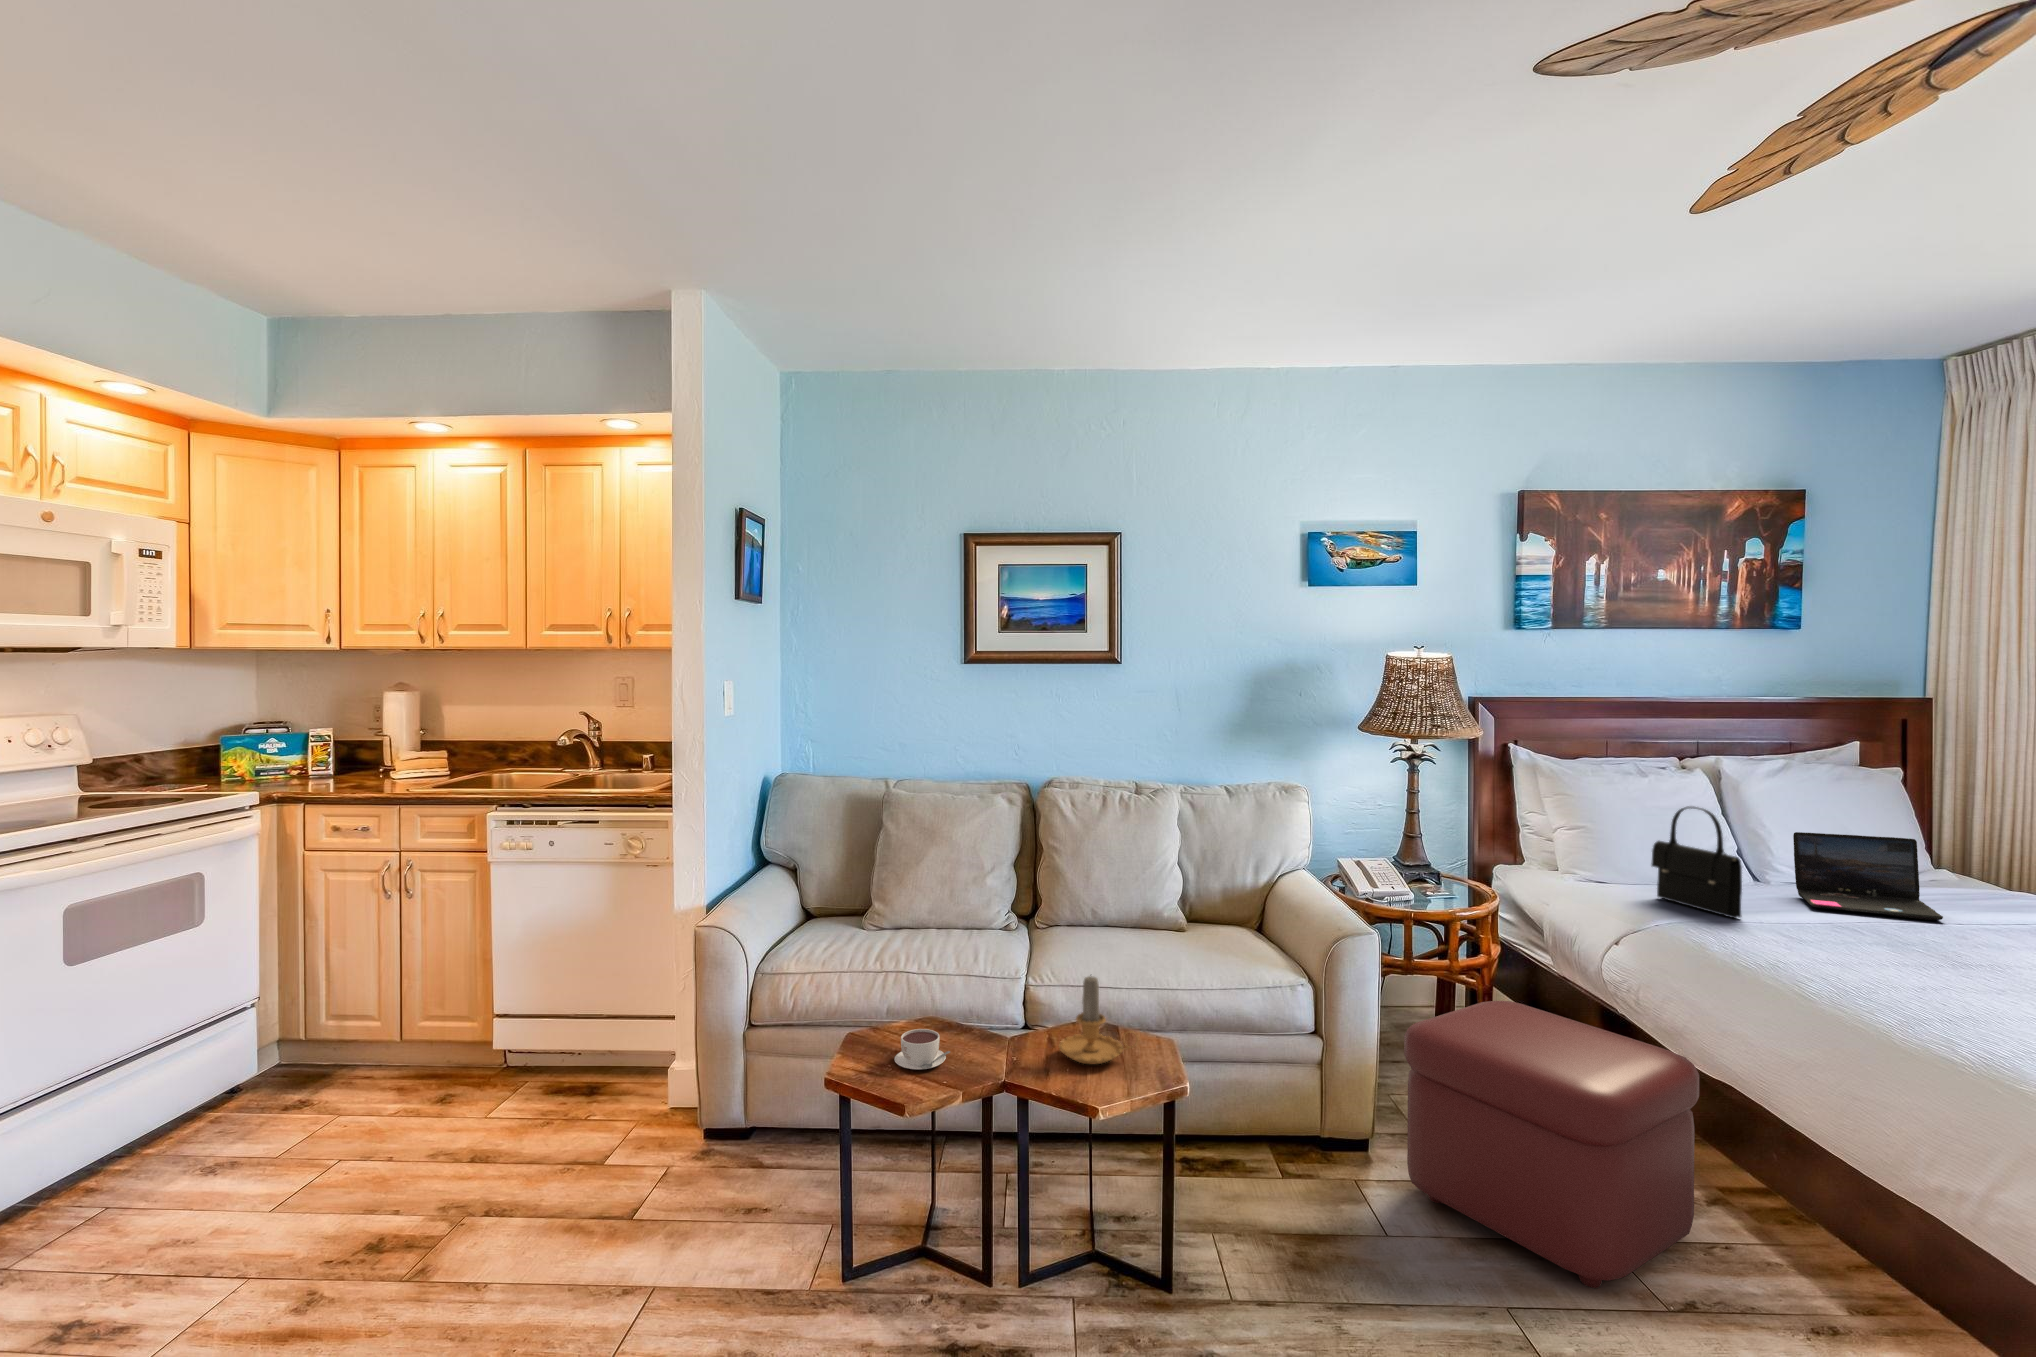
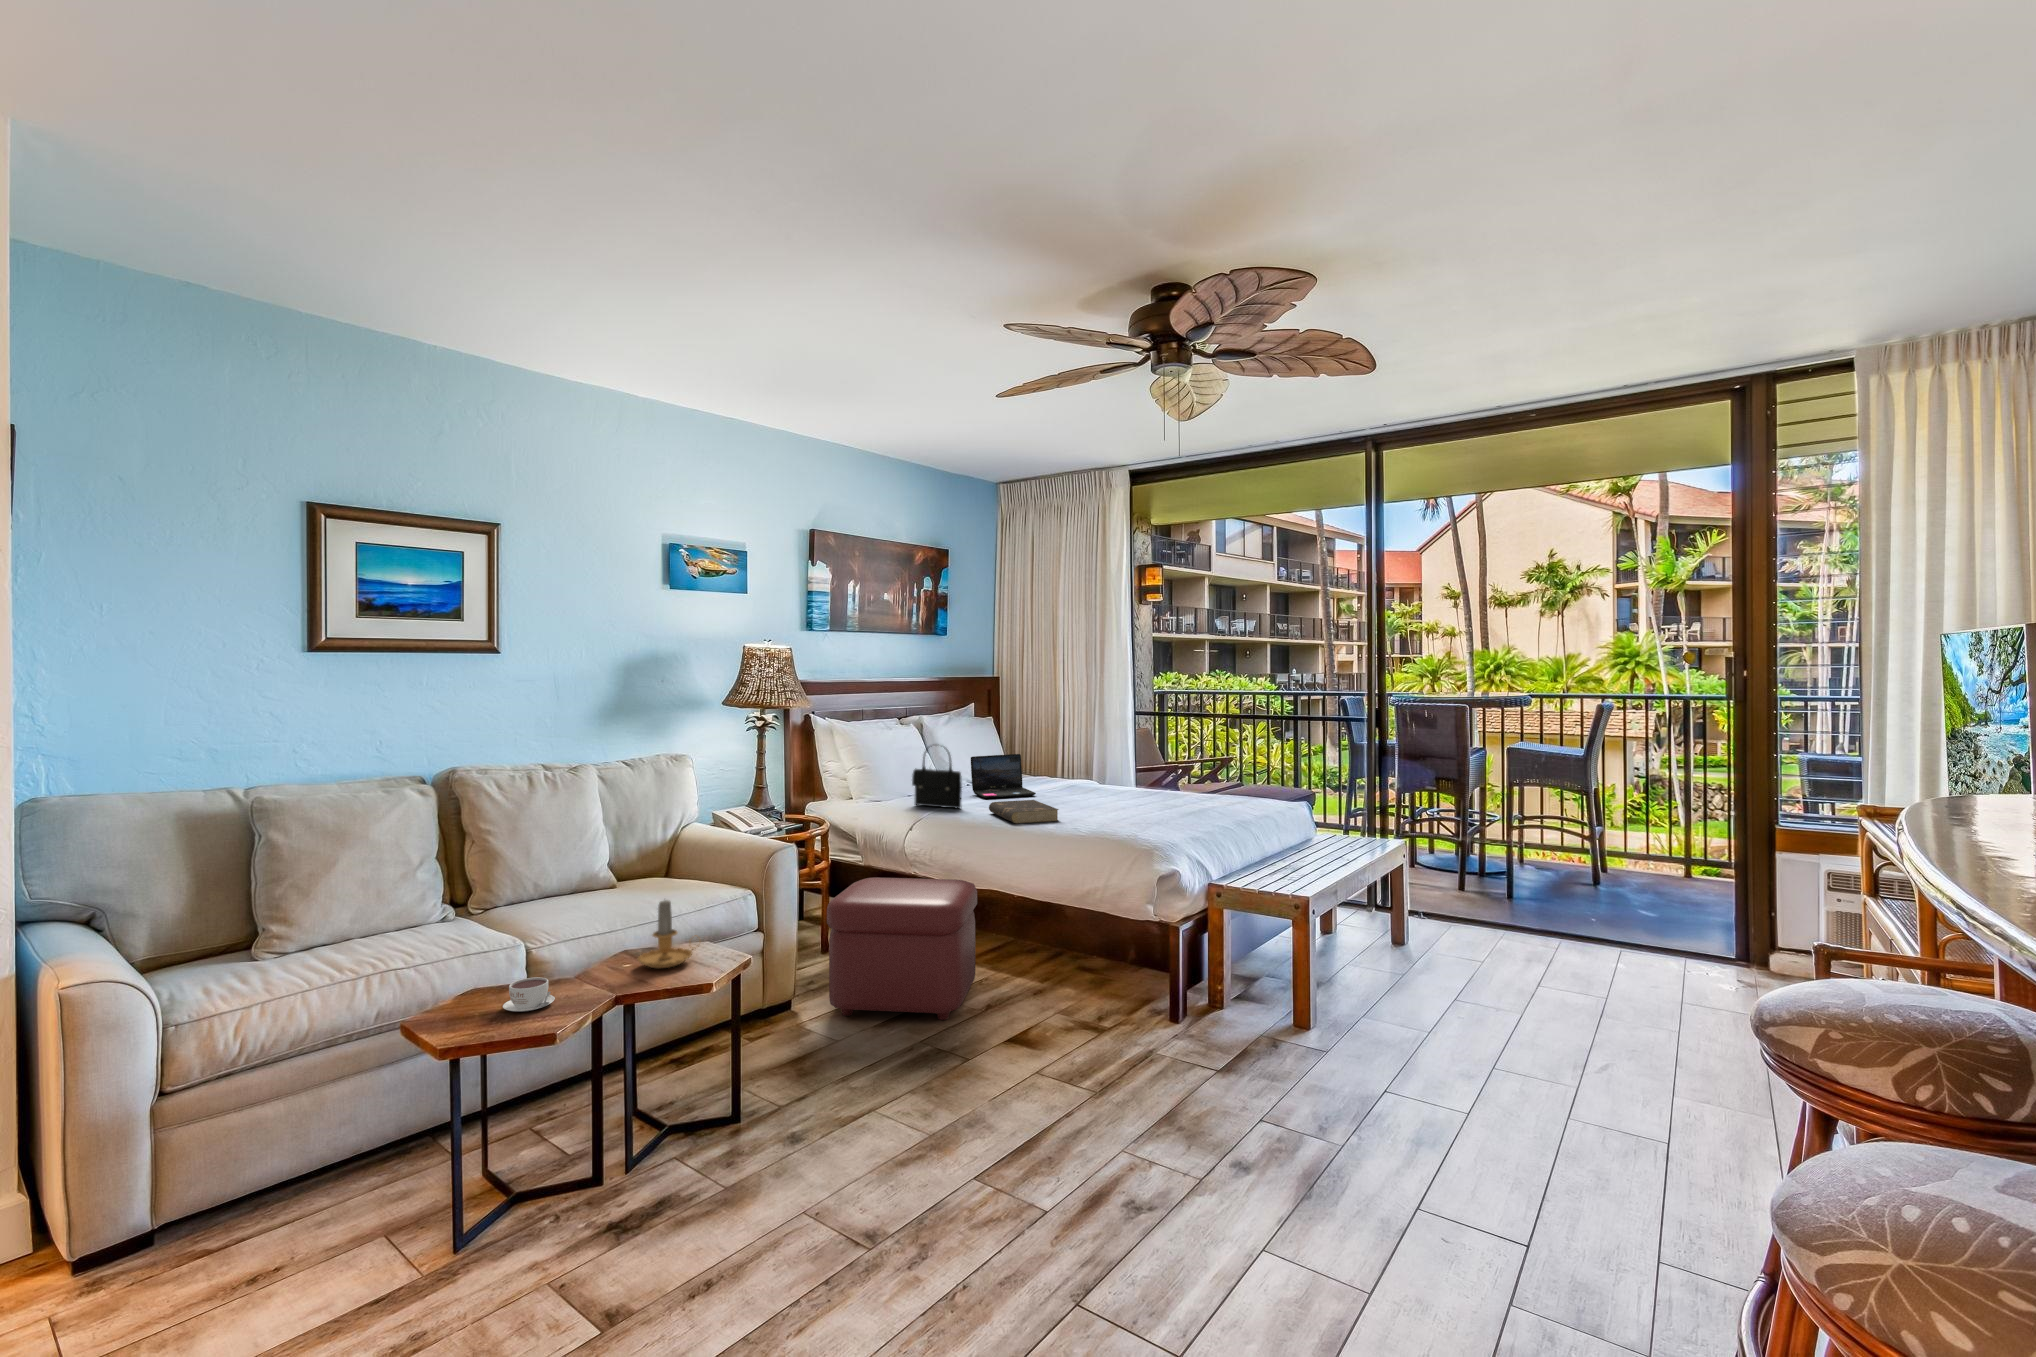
book: none [1788,922,1945,990] -> present [989,800,1058,824]

